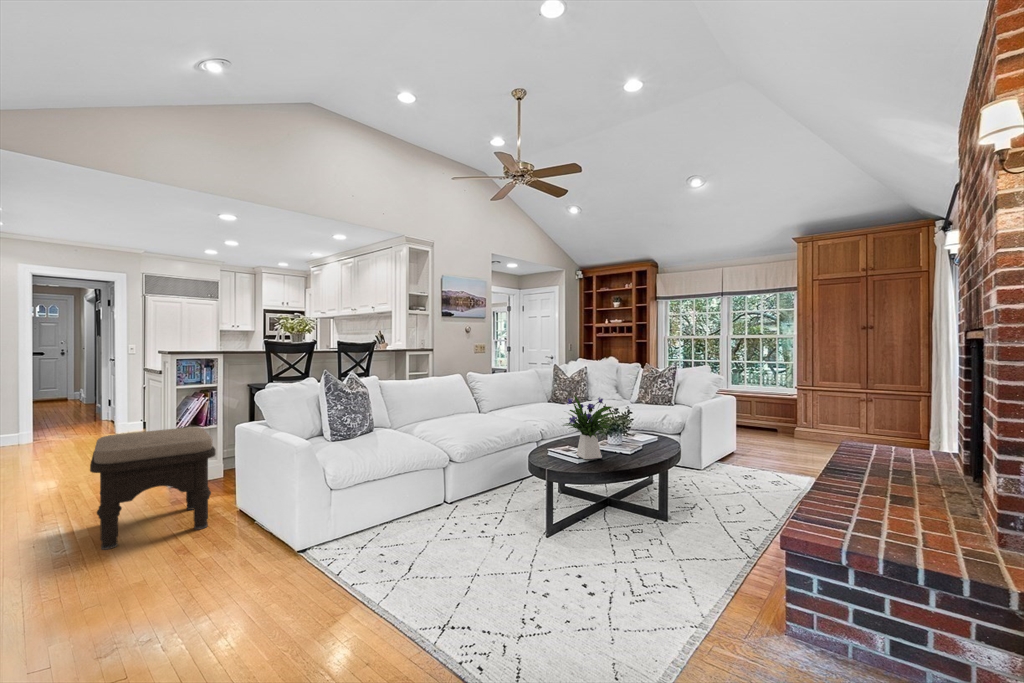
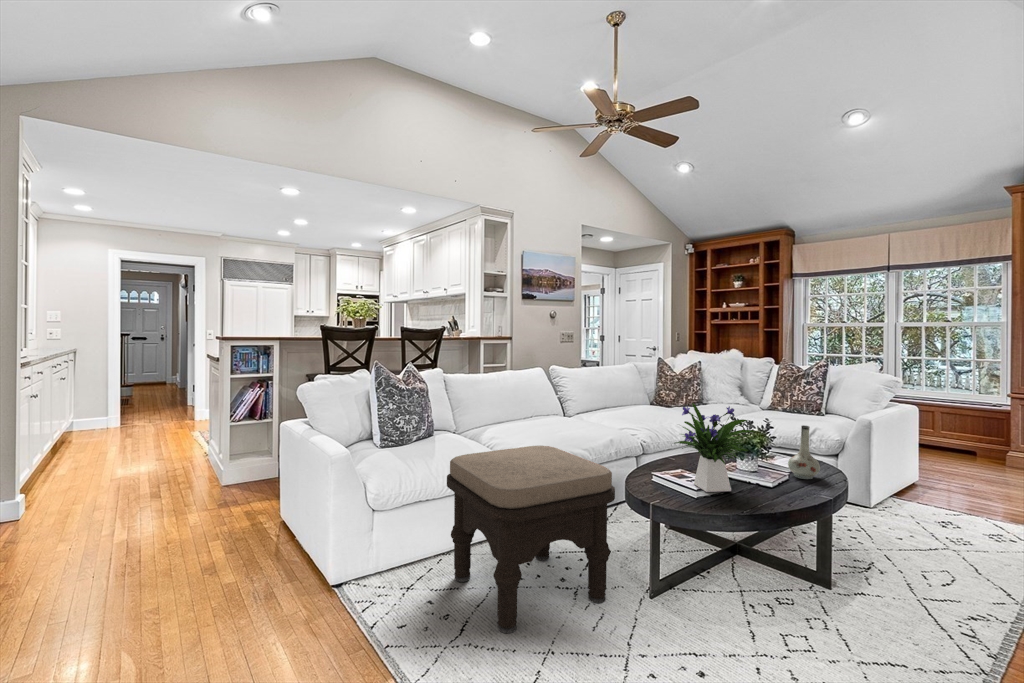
vase: none [641,410,662,448] -> present [788,425,820,479]
ottoman: present [90,427,216,550] -> present [447,446,615,633]

